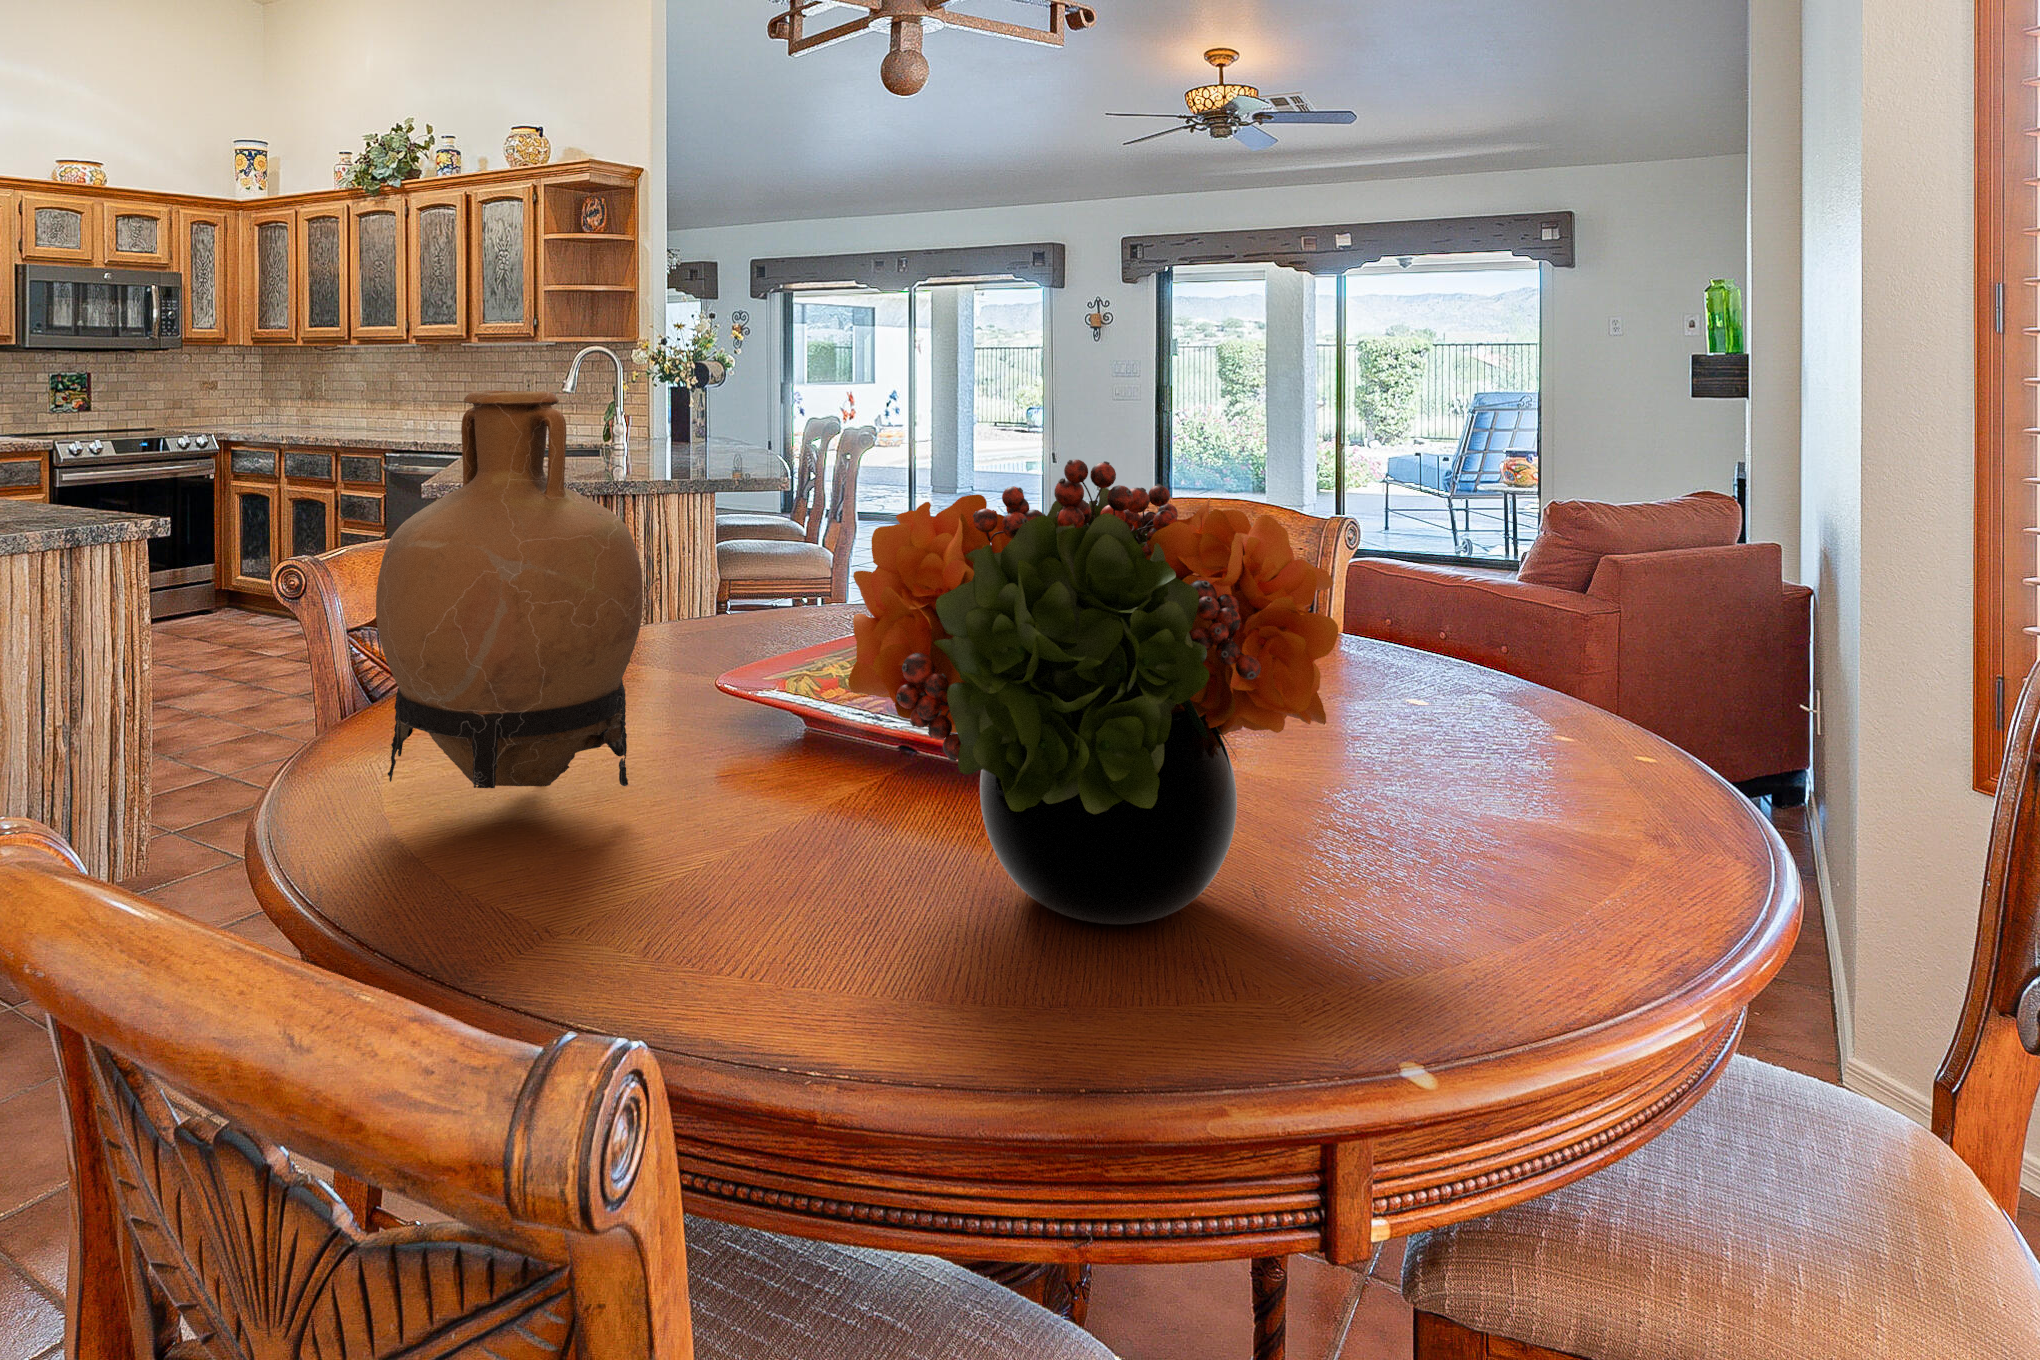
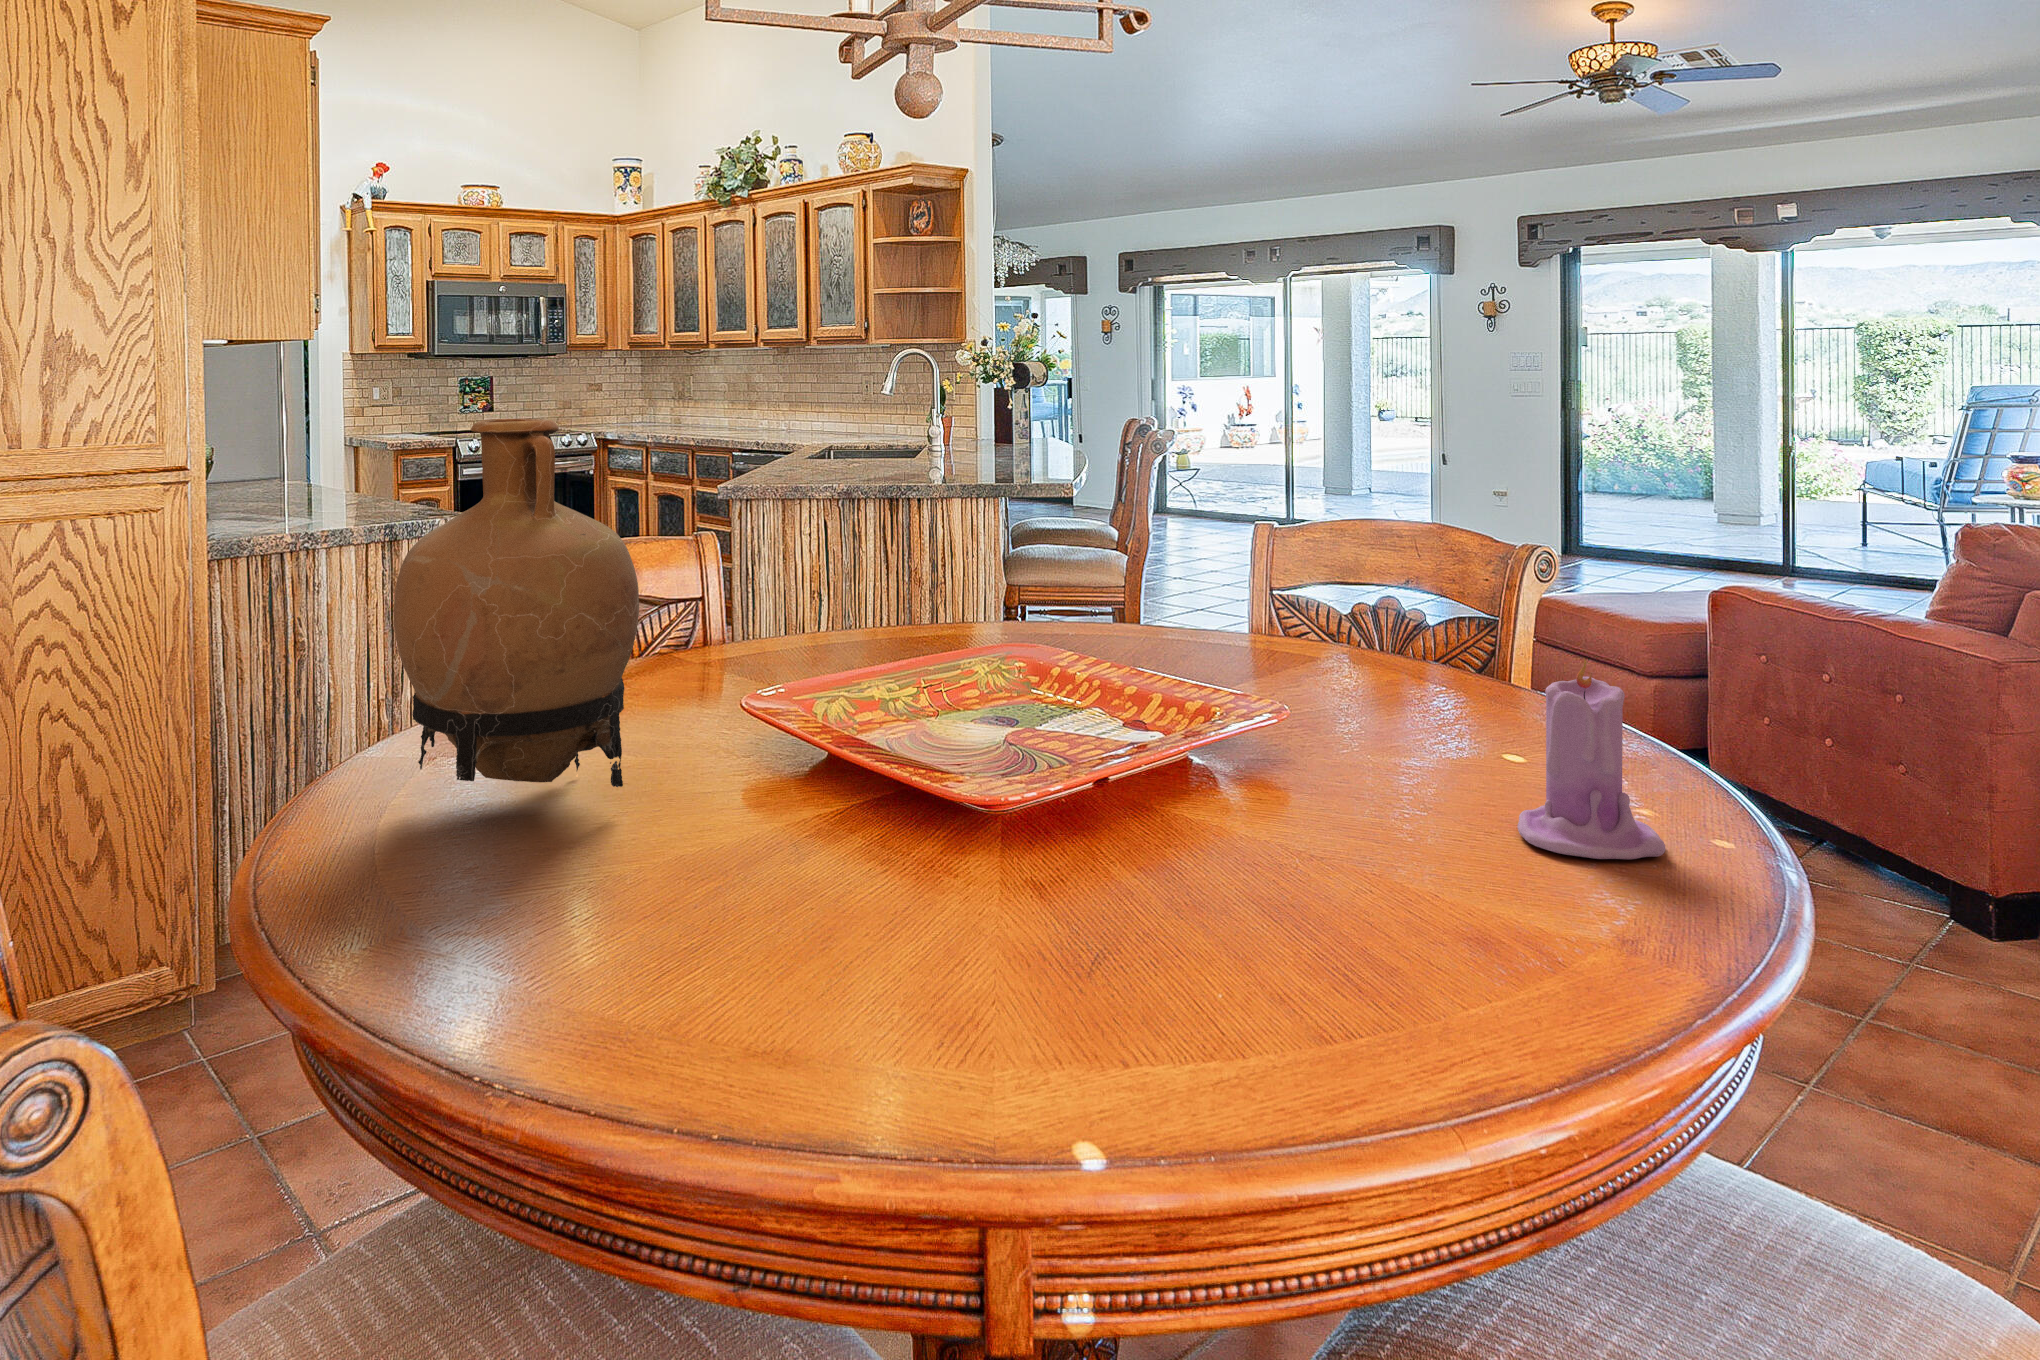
flower arrangement: present [848,459,1338,924] -> none [730,493,1216,958]
candle: none [1469,609,1610,788] -> present [1517,658,1666,859]

